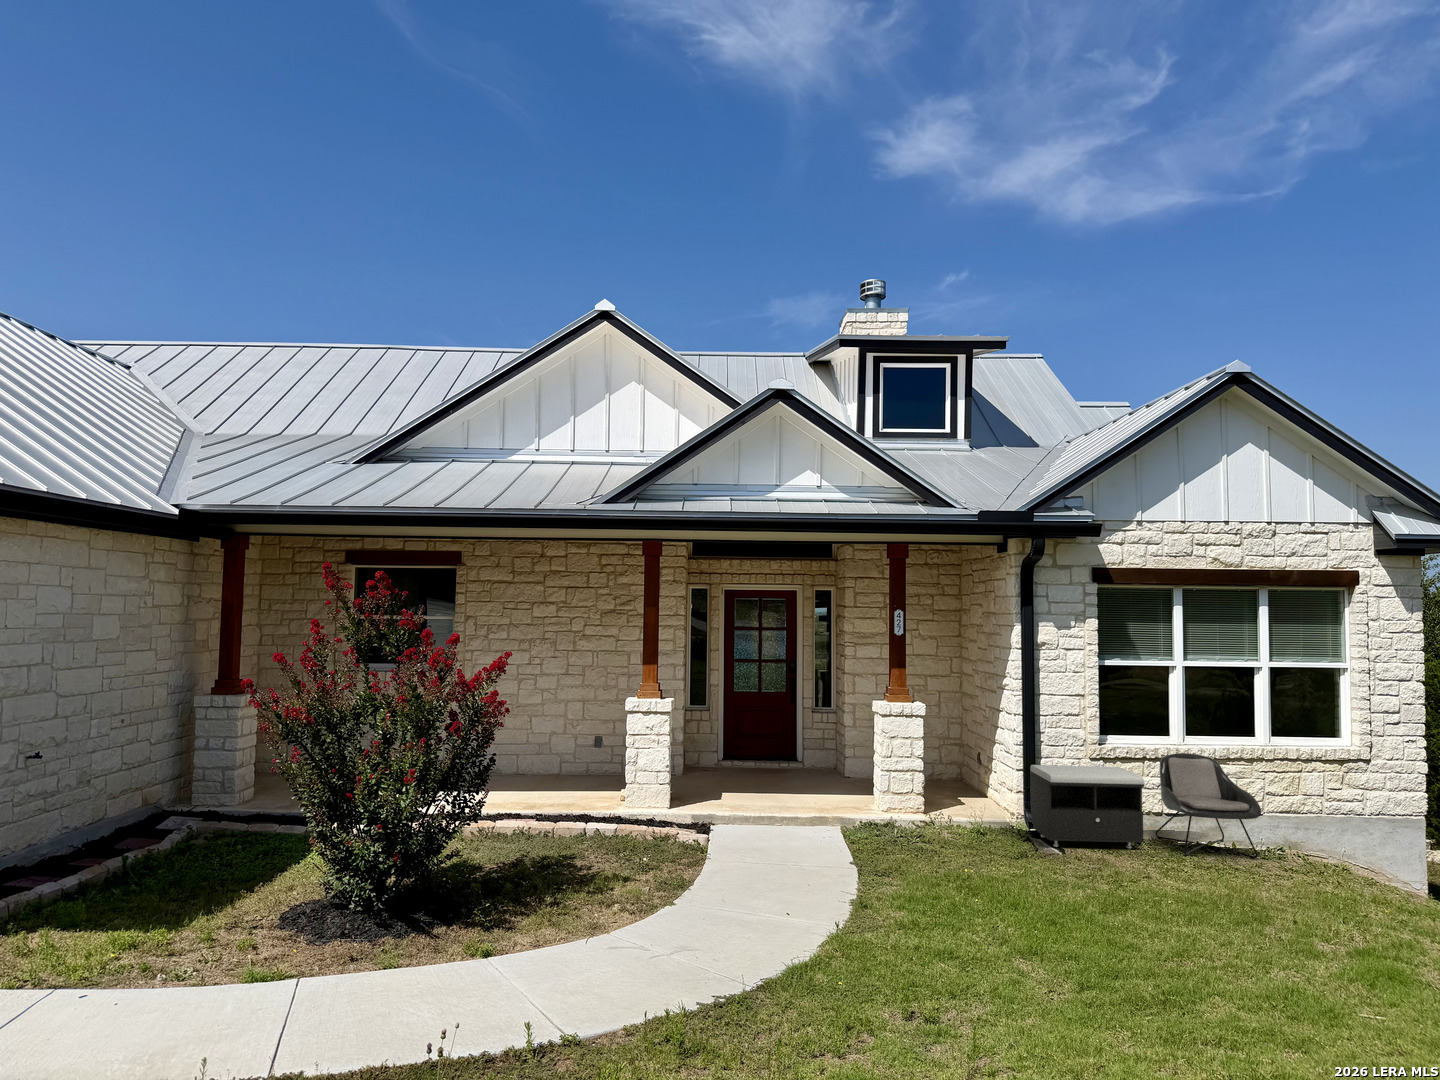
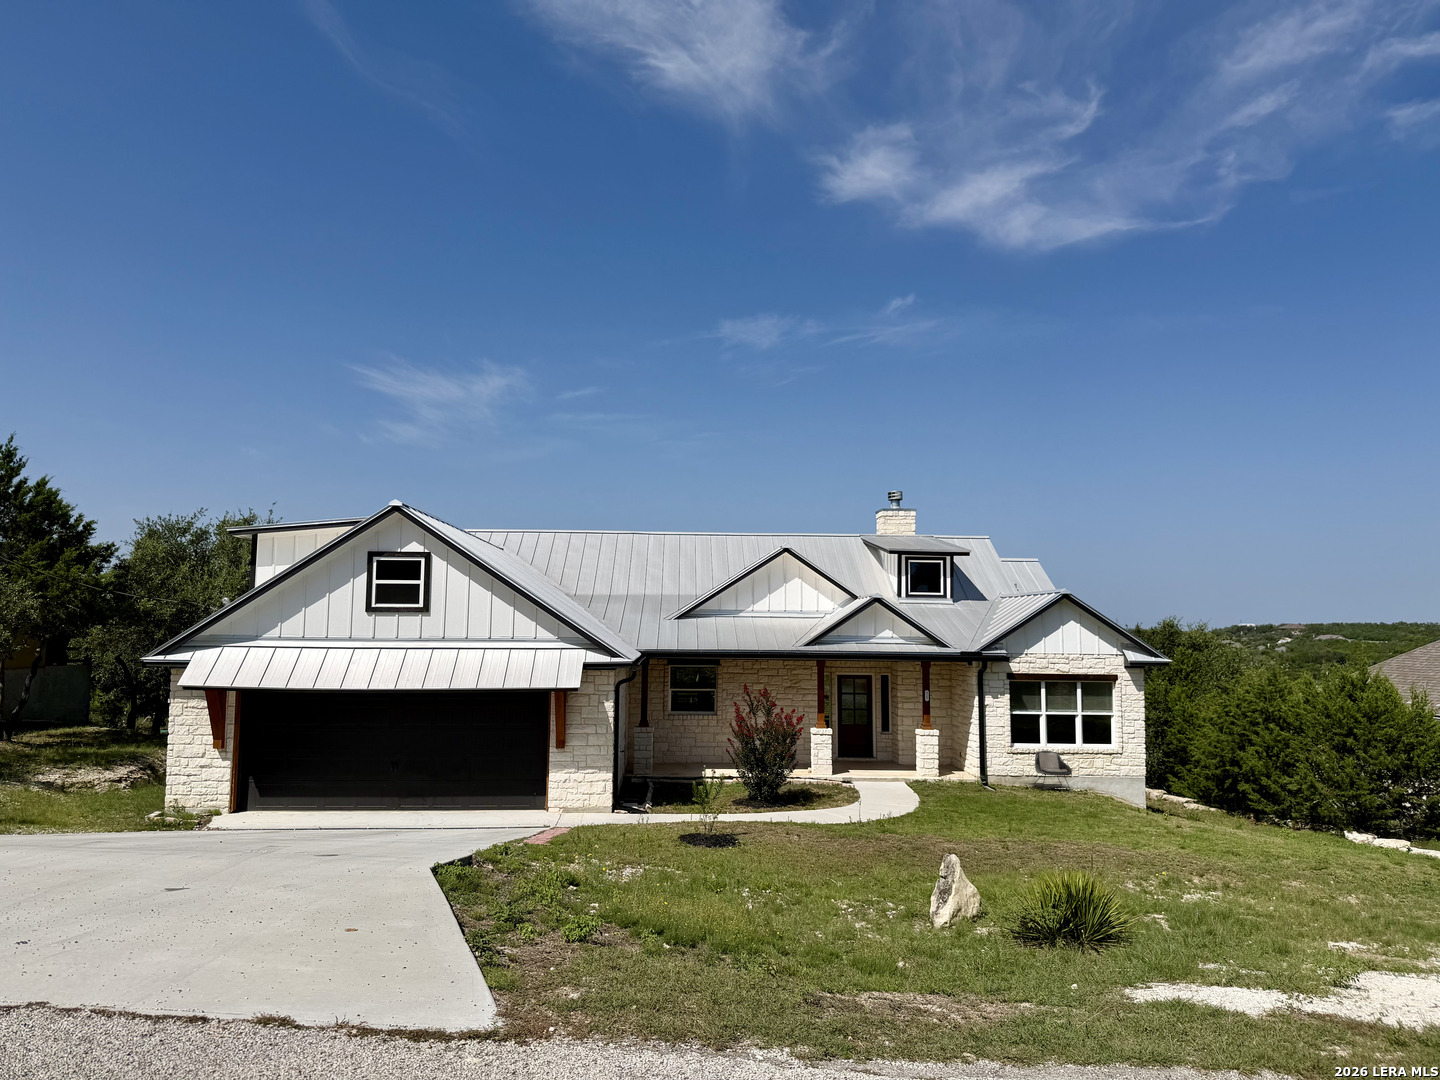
storage bench: present [1030,765,1144,848] -> none [983,756,1027,789]

